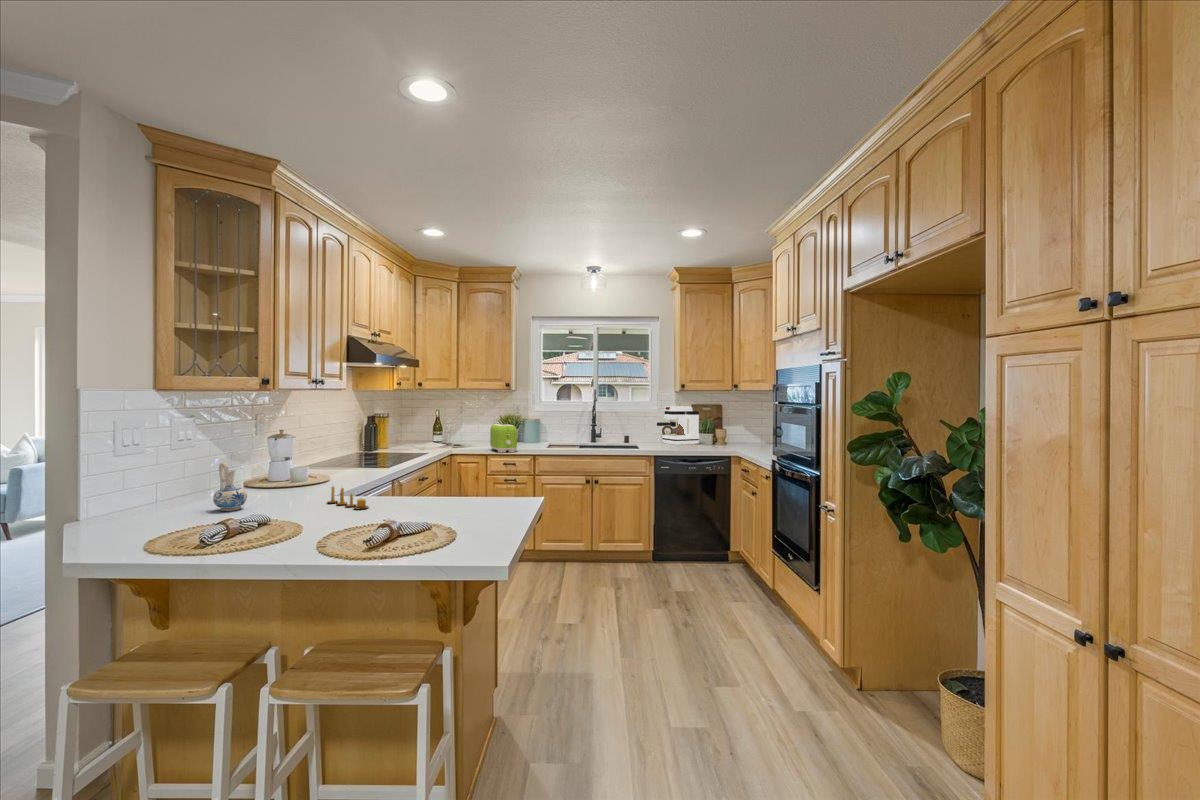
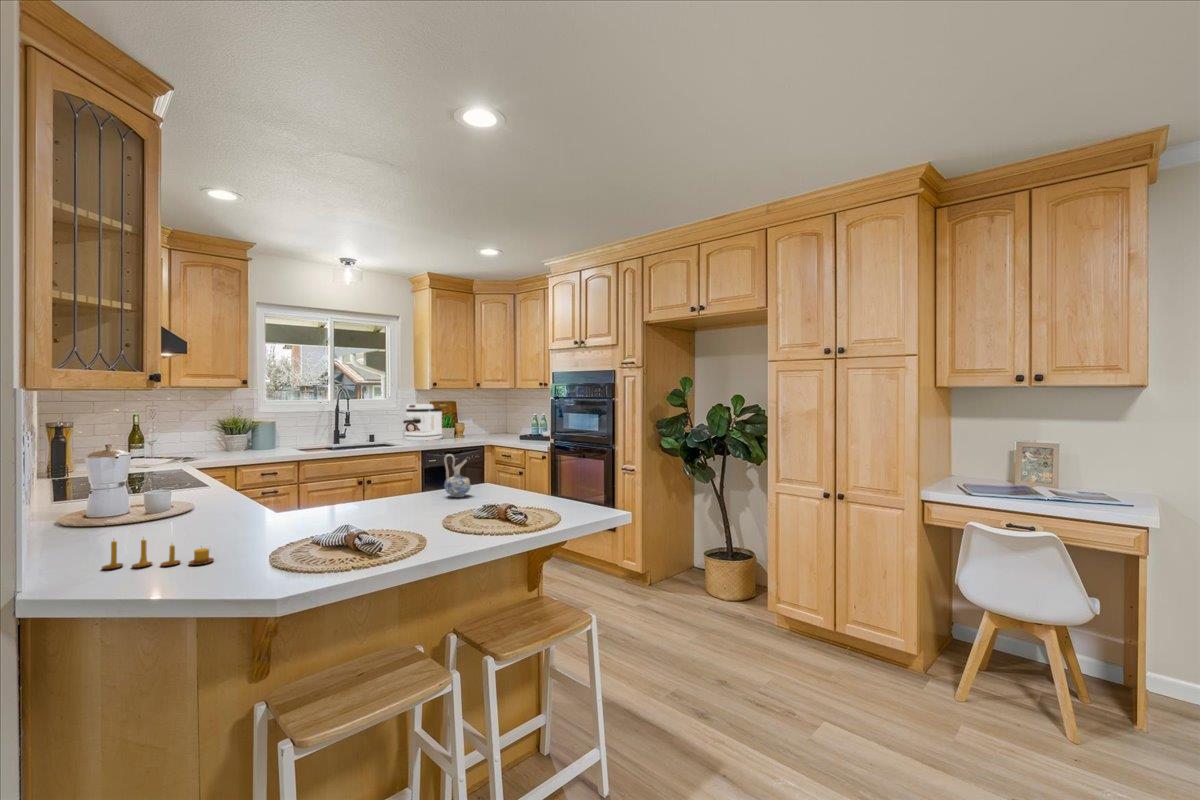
toaster: present [490,424,517,453] -> none [234,427,283,461]
ceramic pitcher: present [213,462,247,511] -> present [444,454,471,497]
candle: present [328,486,368,509] -> present [102,539,214,569]

